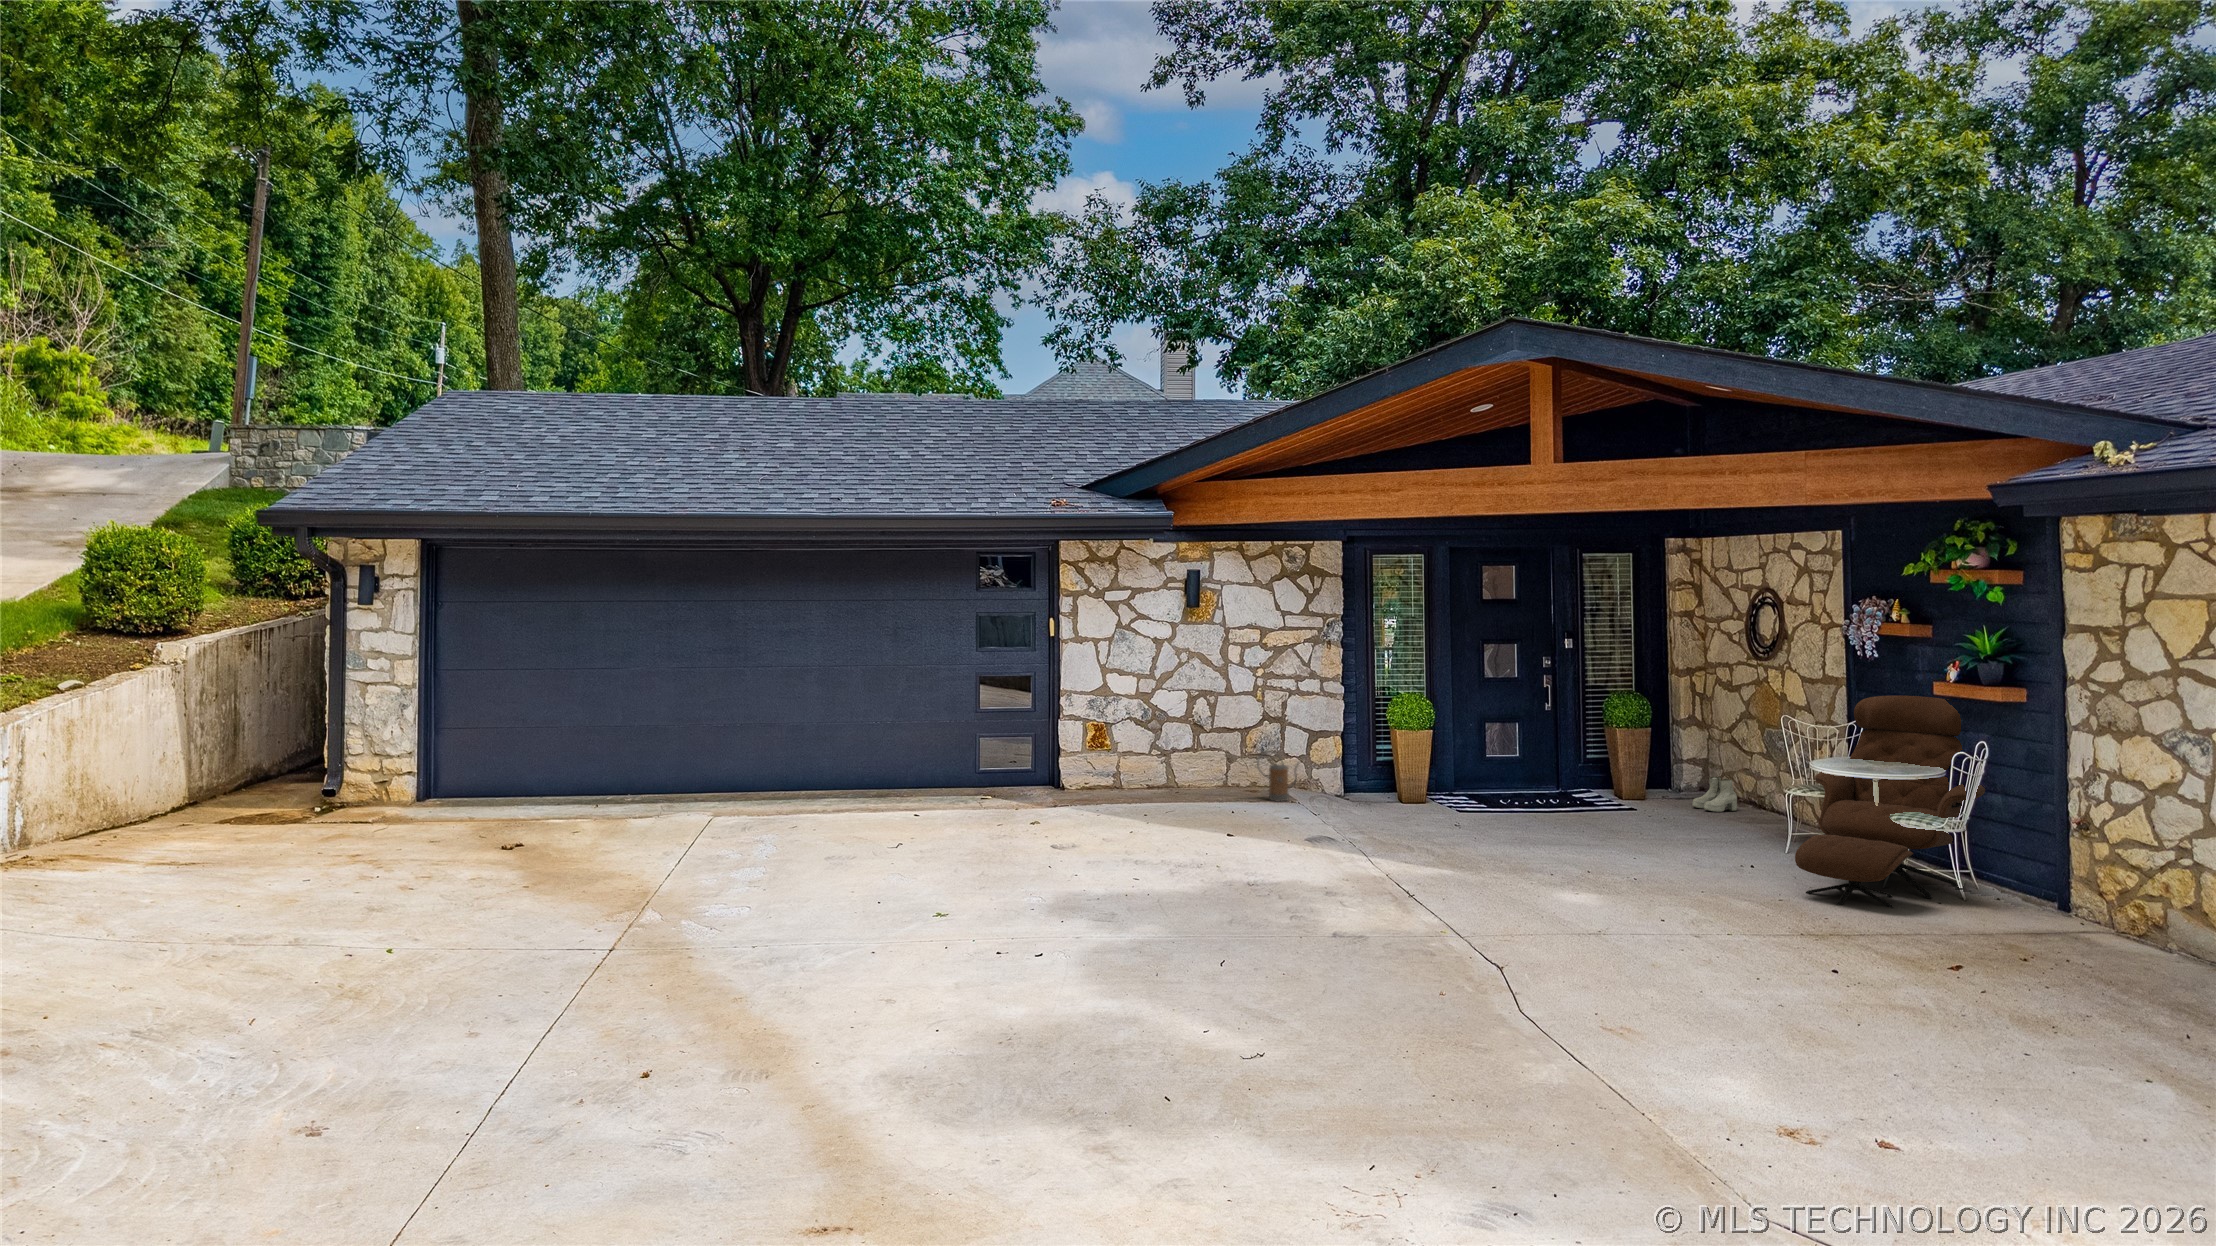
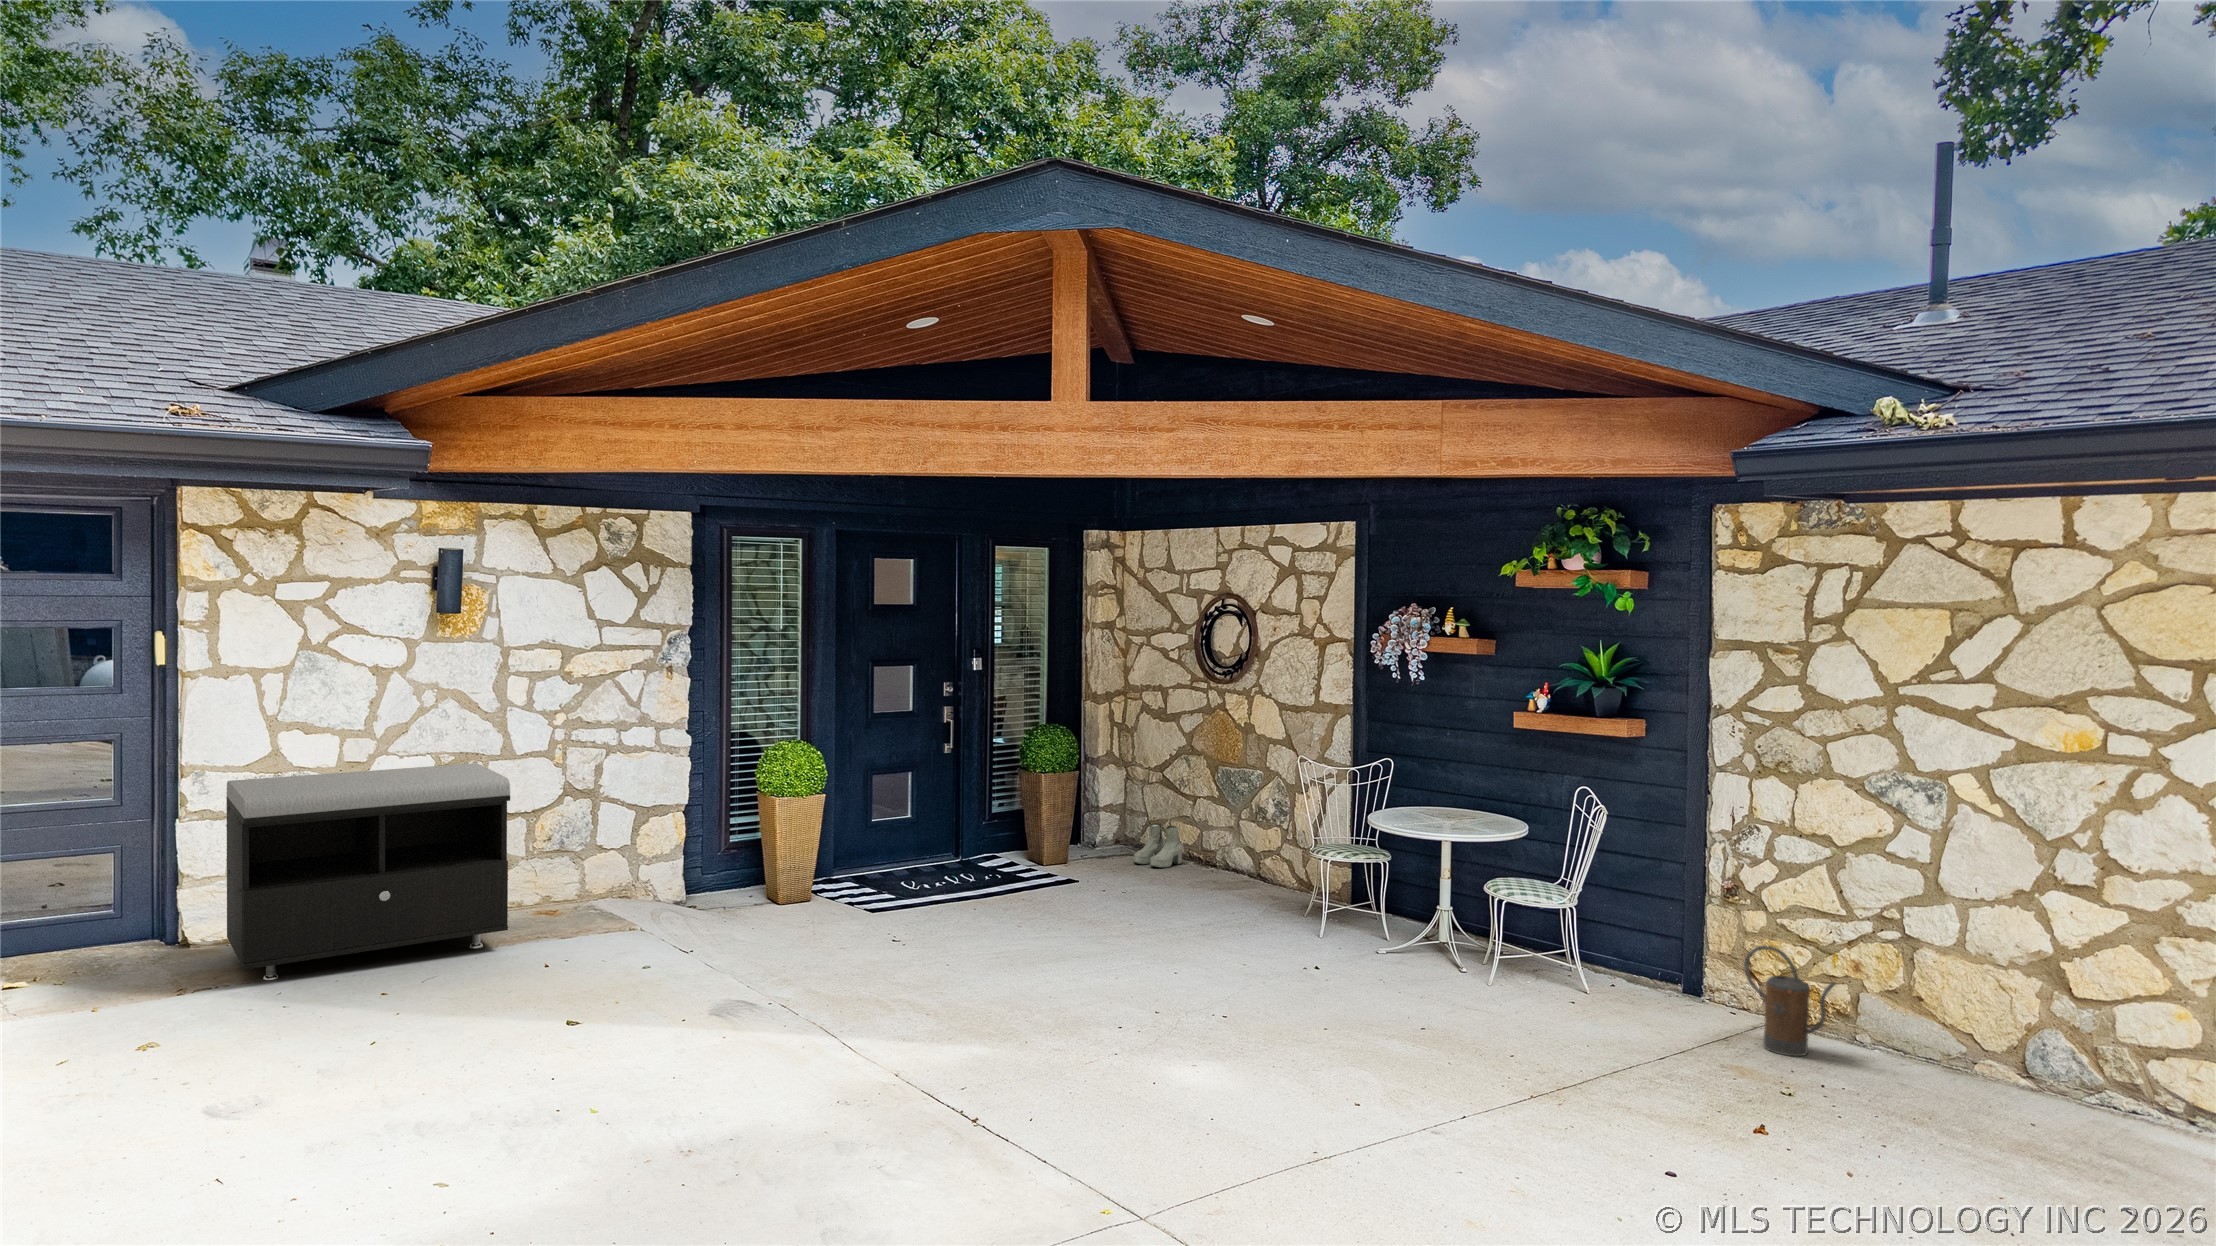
lounge chair: present [1795,696,1985,908] -> none [1381,726,1573,1018]
storage bench: none [1085,698,1221,807] -> present [226,763,510,980]
watering can: present [1257,751,1300,802] -> present [1744,945,1836,1056]

